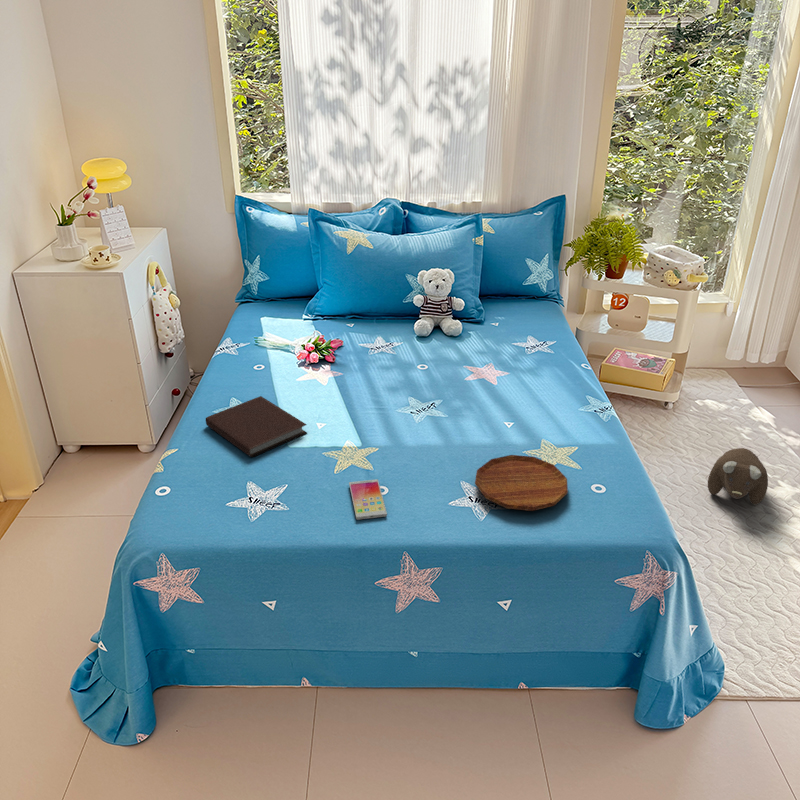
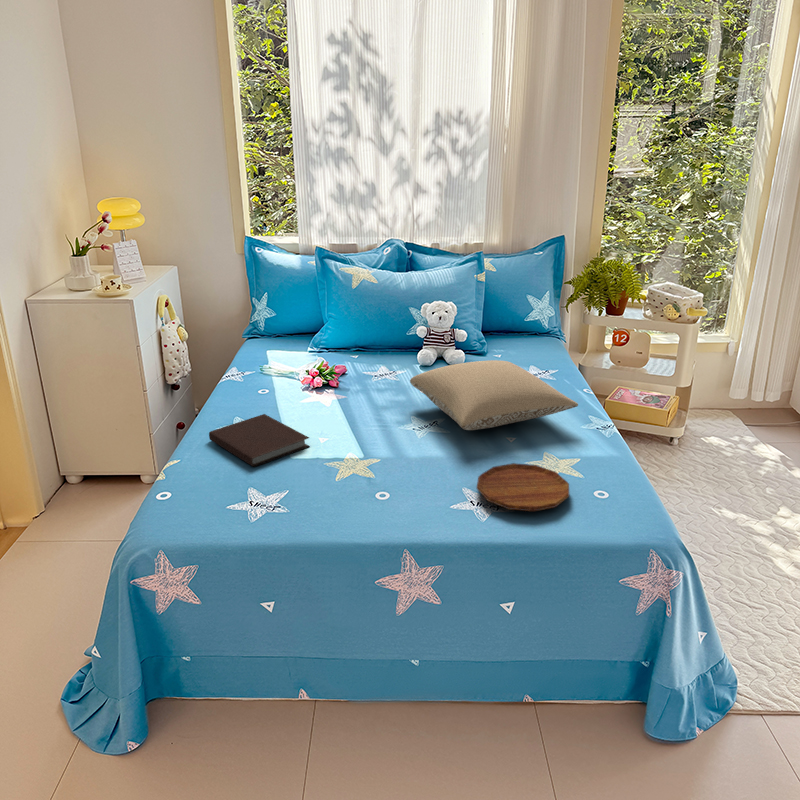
pillow: none [407,337,577,417] -> present [410,360,578,430]
plush toy: present [708,448,768,505] -> none [716,476,776,533]
smartphone: present [349,479,387,520] -> none [351,485,388,520]

